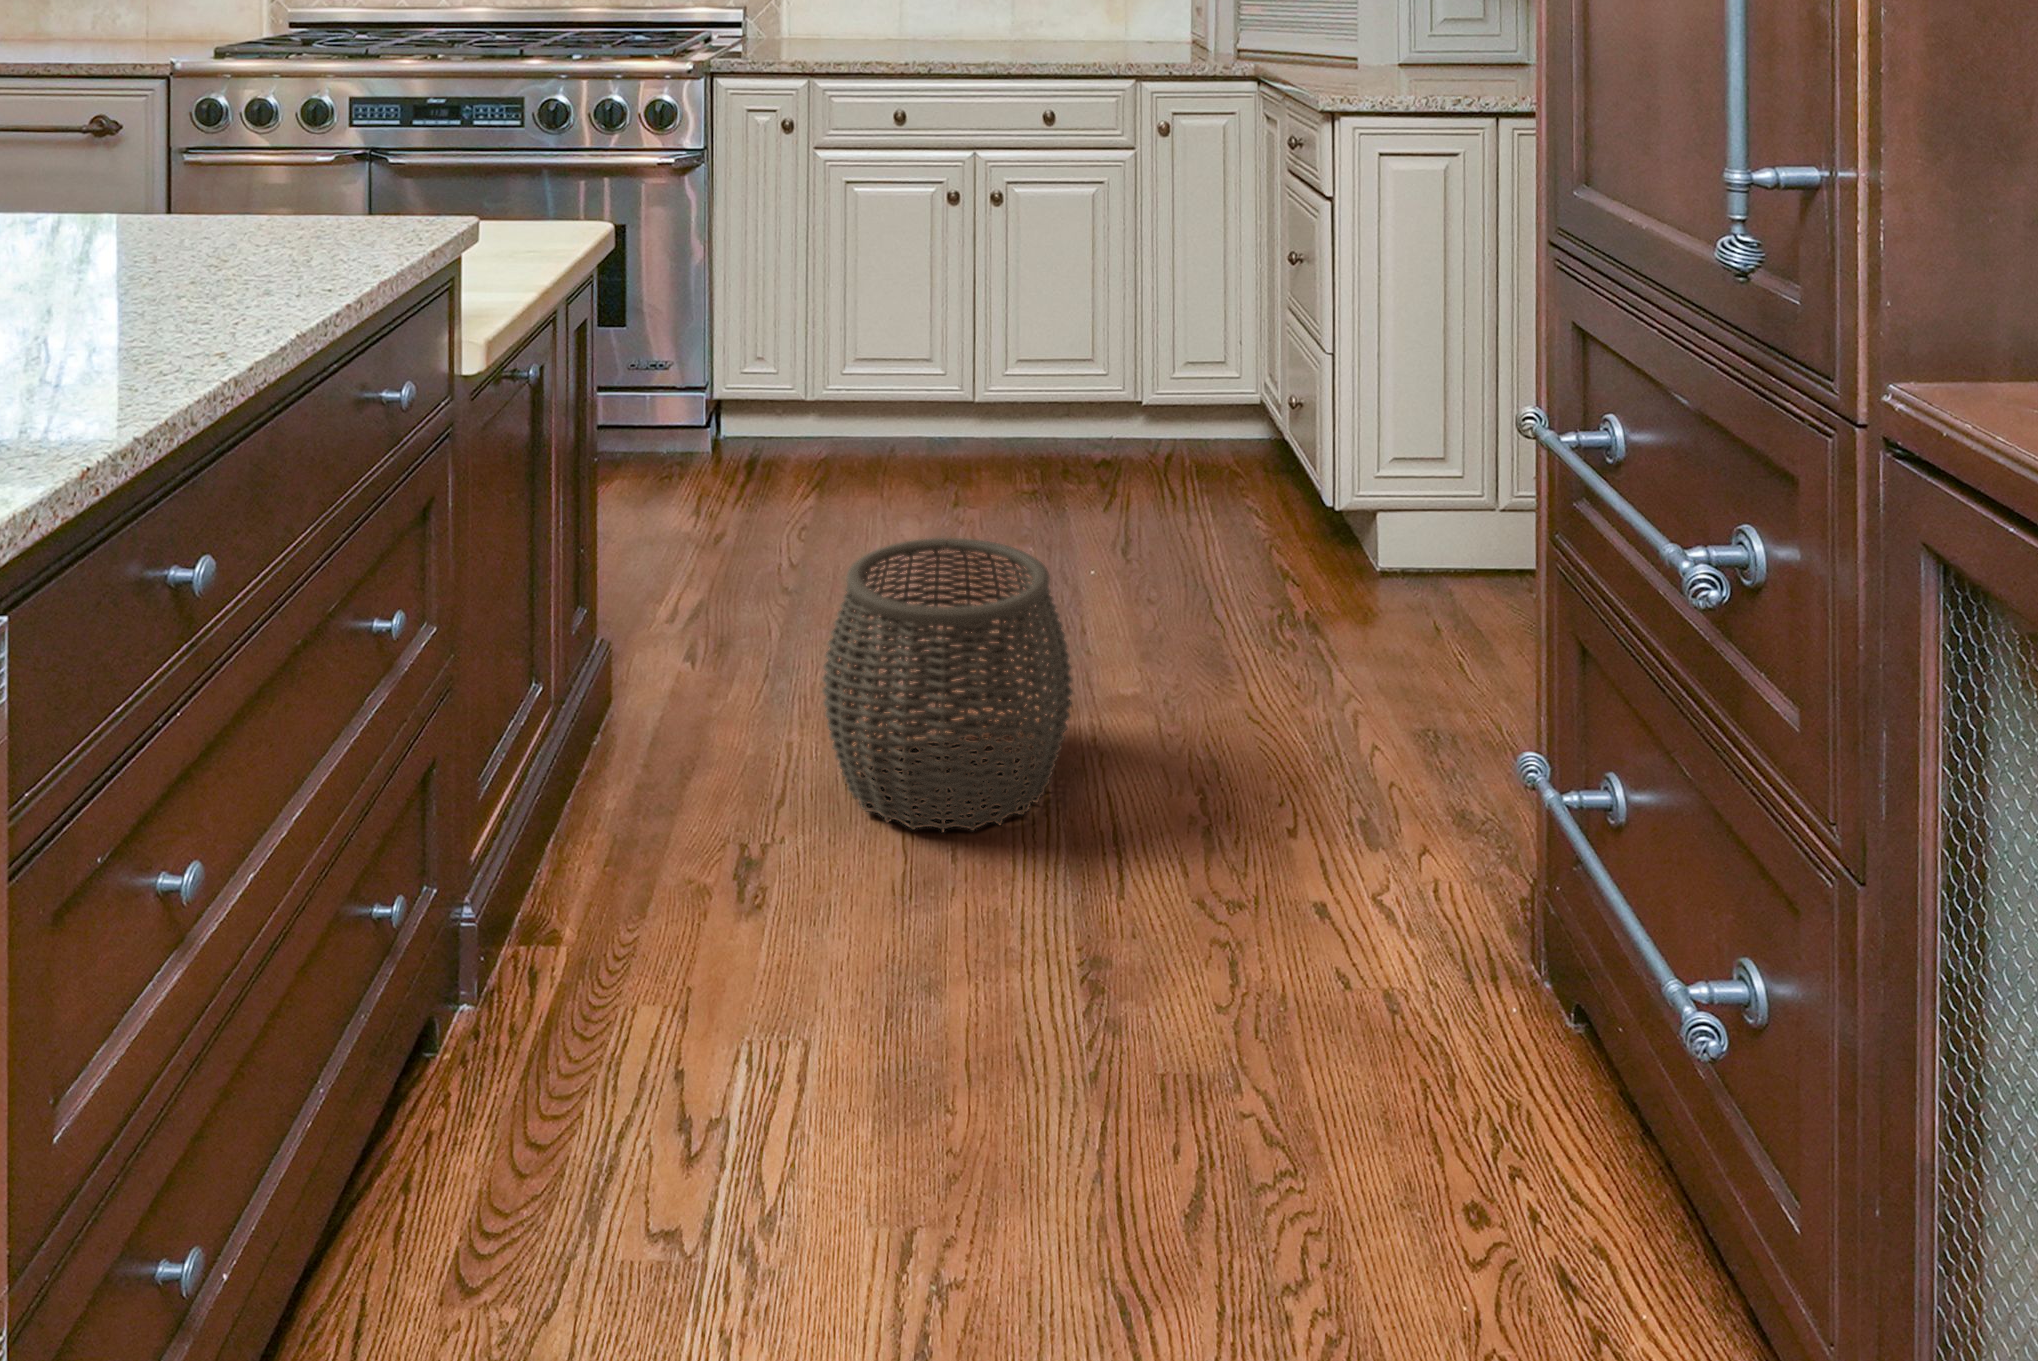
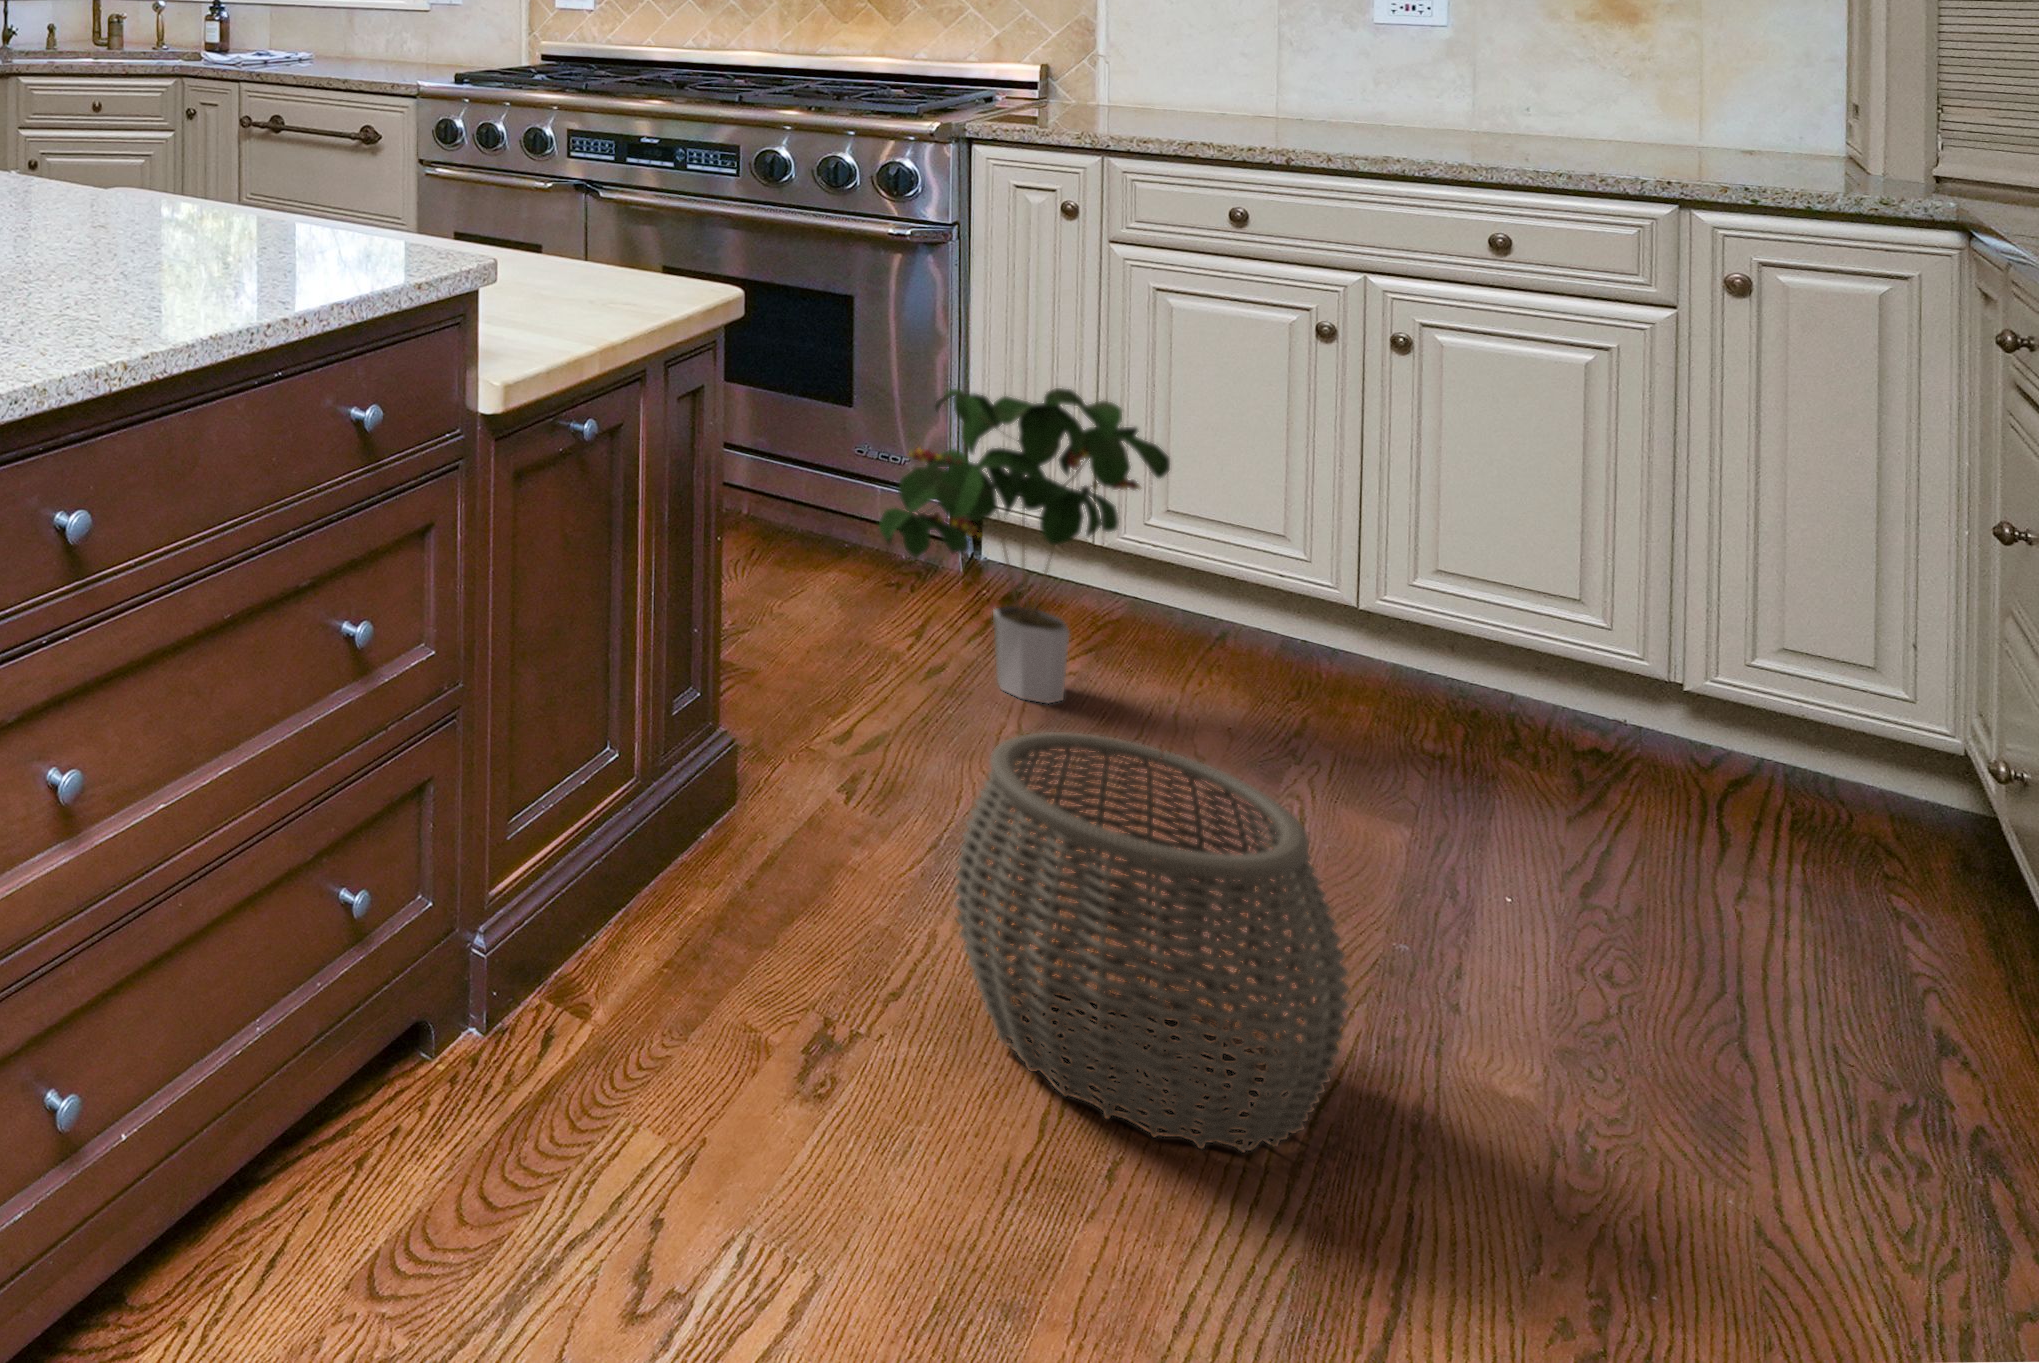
potted plant: none [681,277,877,545] -> present [879,388,1170,704]

